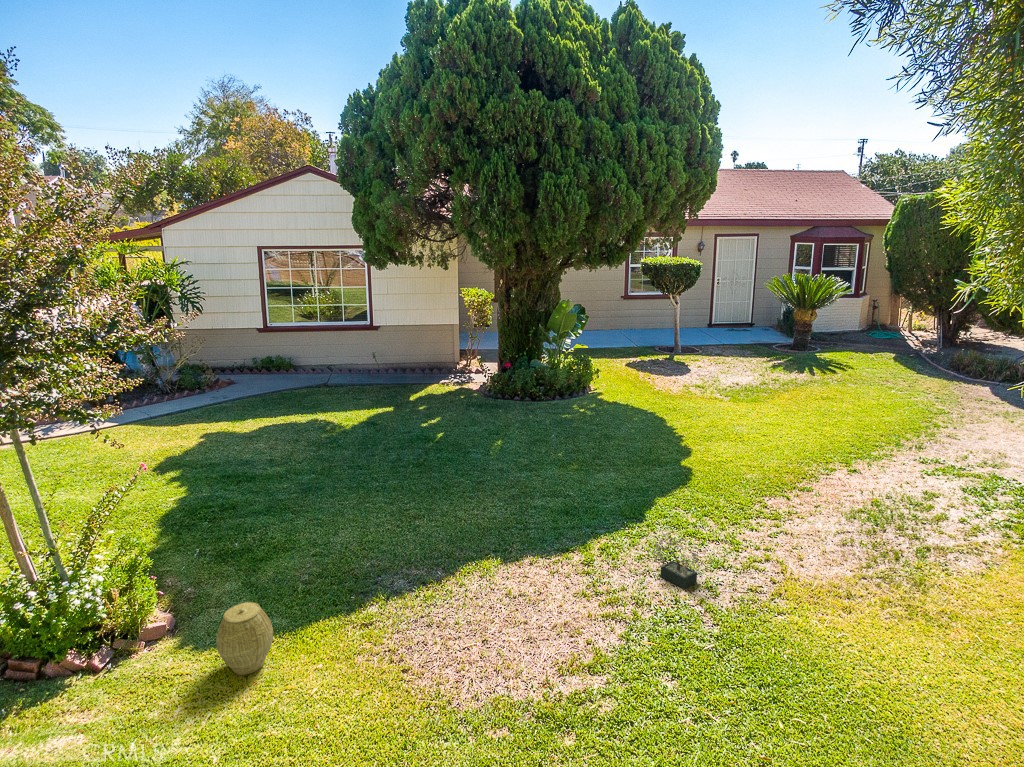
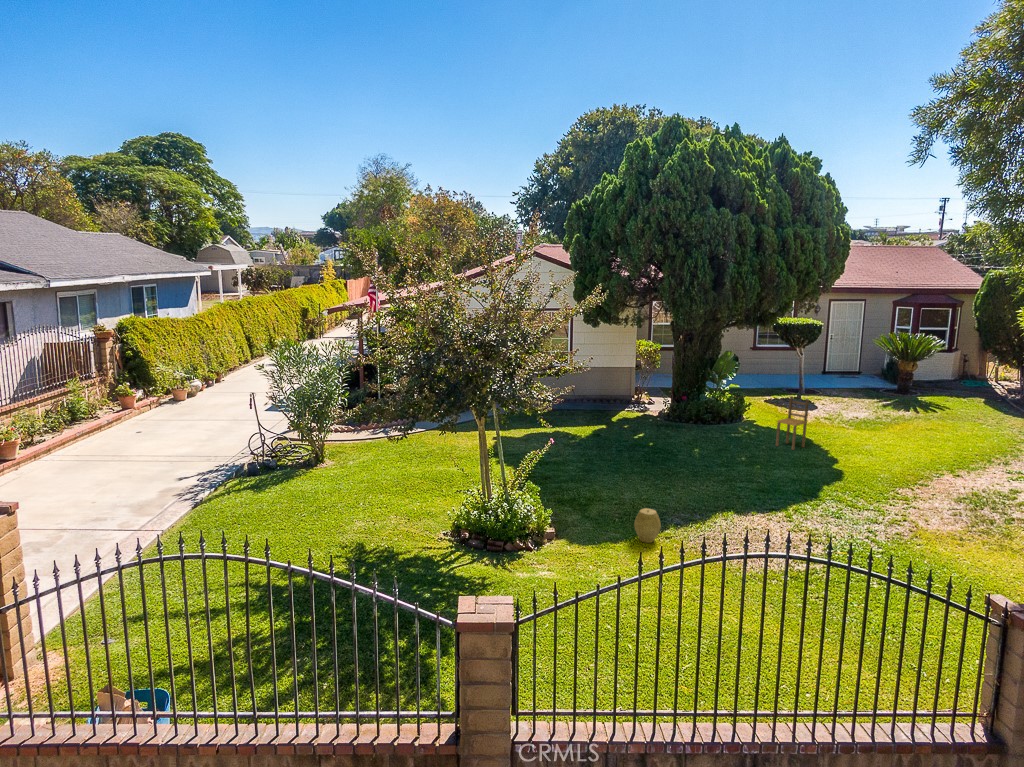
chair: none [615,360,657,436] -> present [776,397,809,450]
decorative plant: present [652,532,704,589] -> none [842,495,875,526]

